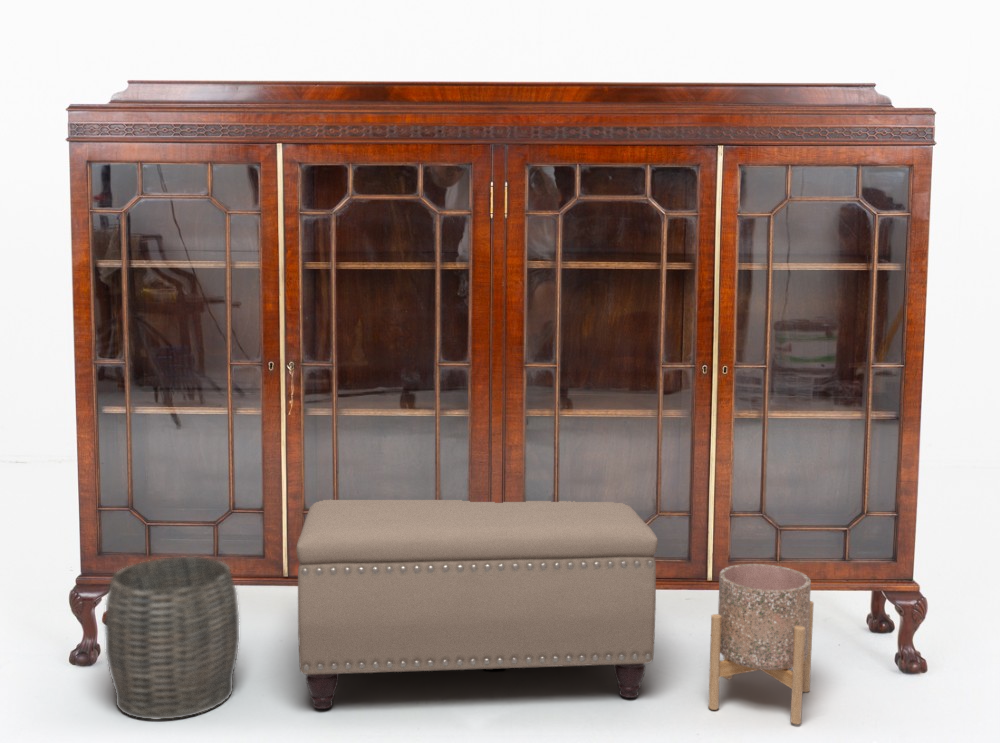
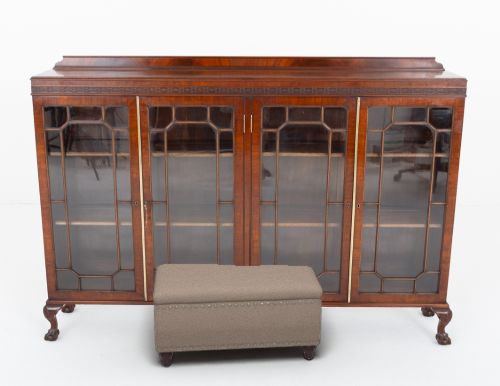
woven basket: present [105,557,239,720] -> none [64,293,126,372]
planter: present [708,564,814,724] -> none [345,297,397,374]

